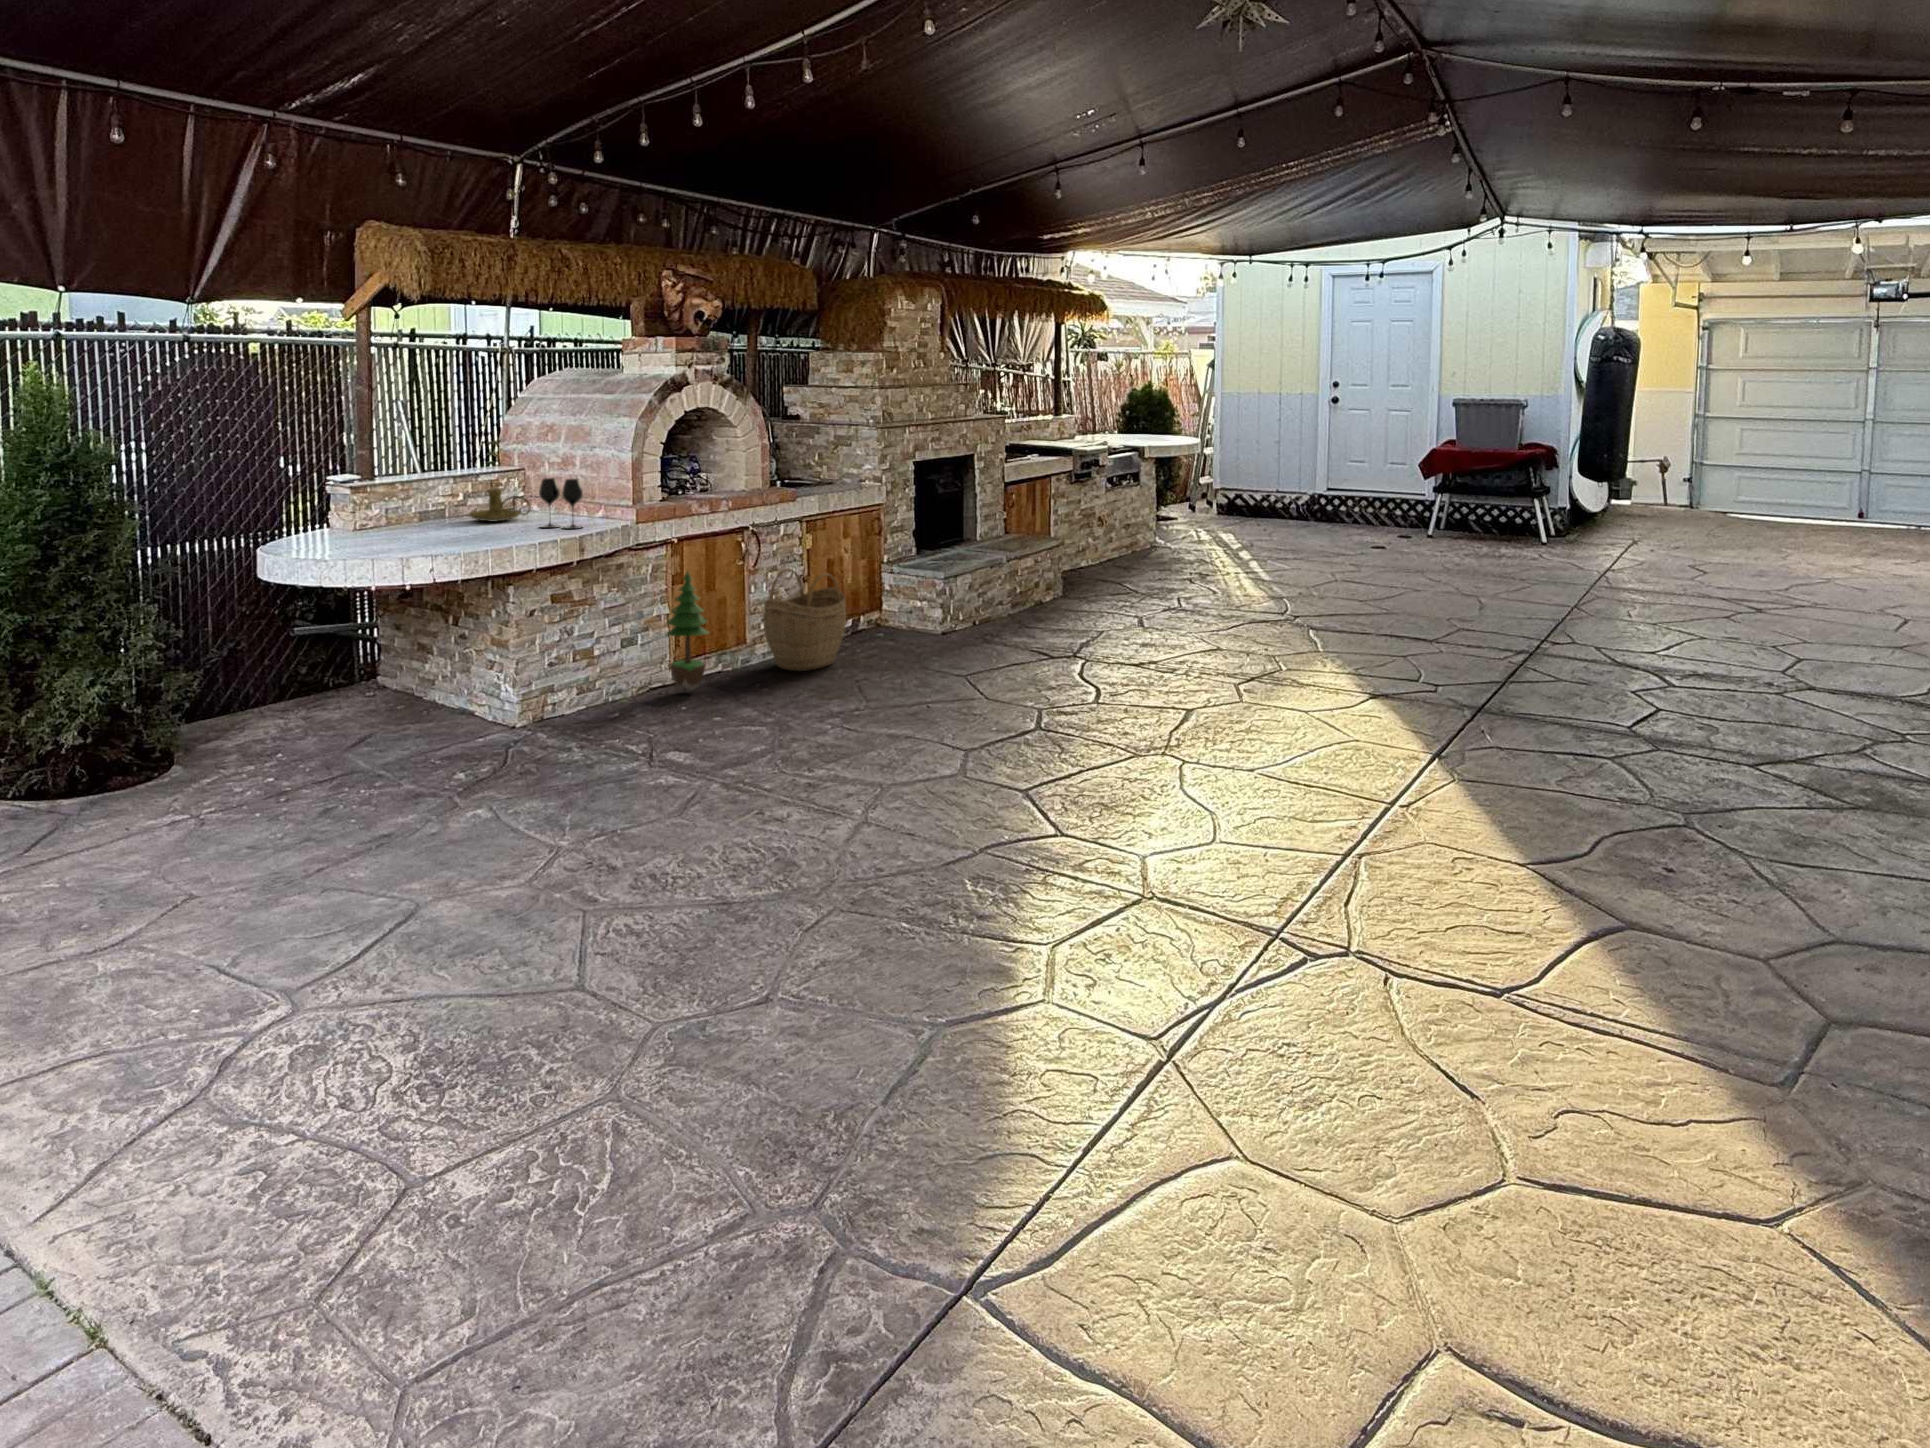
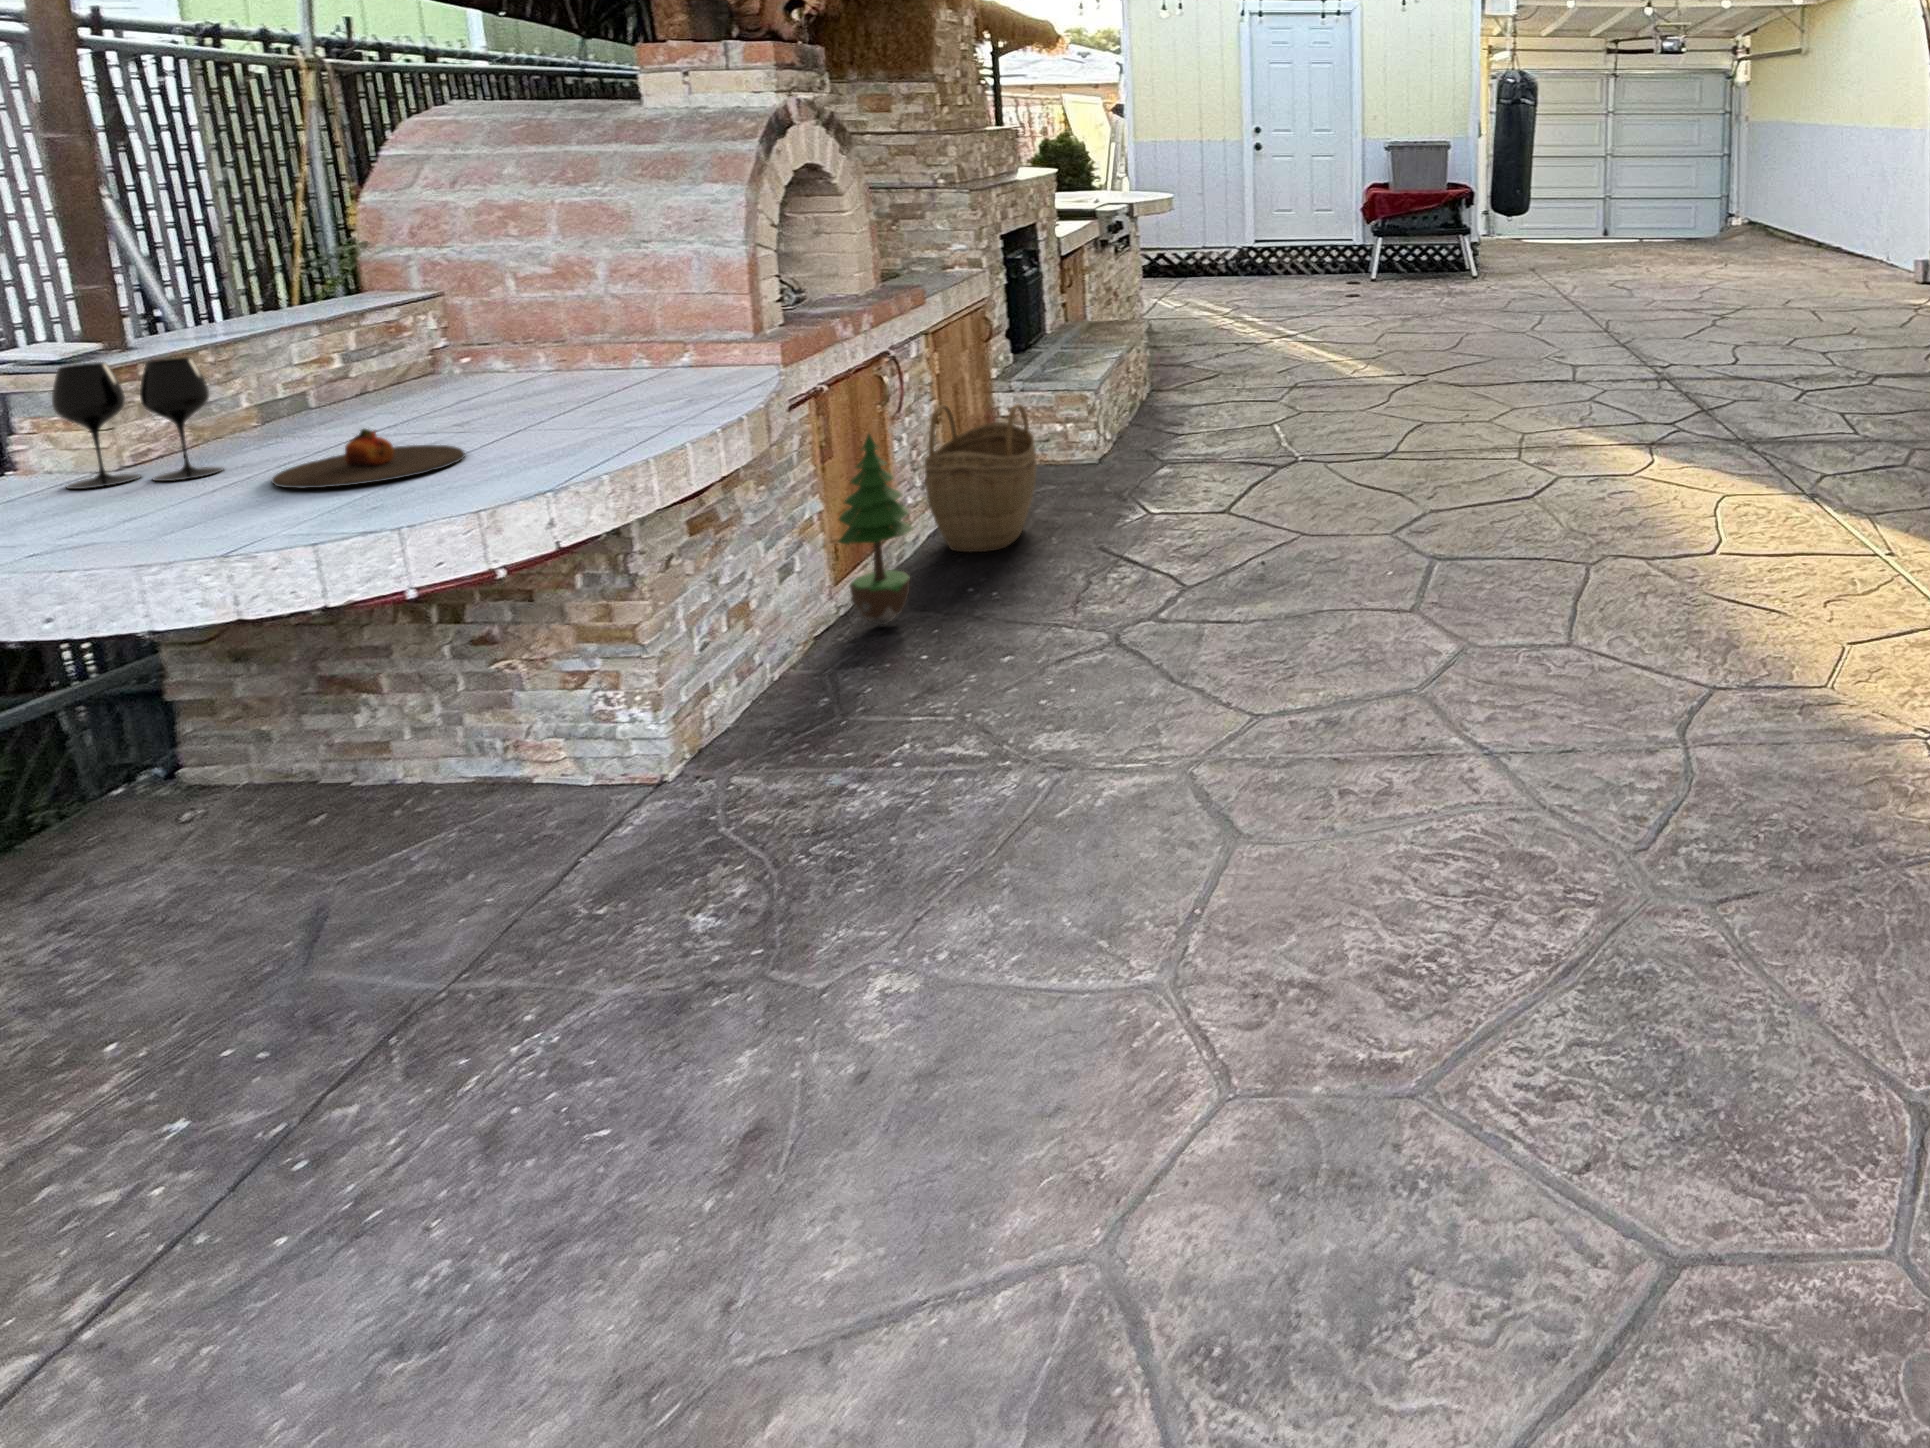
wine glass: present [539,478,583,529] -> present [52,357,223,489]
candle holder: present [470,488,531,521] -> none [402,335,549,403]
plate: none [373,520,445,543] -> present [272,429,465,488]

